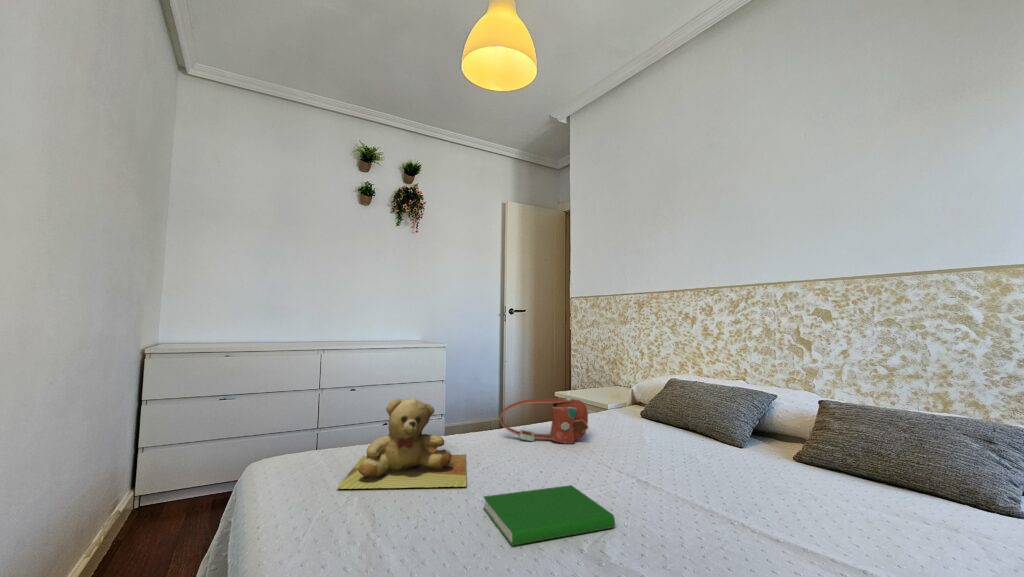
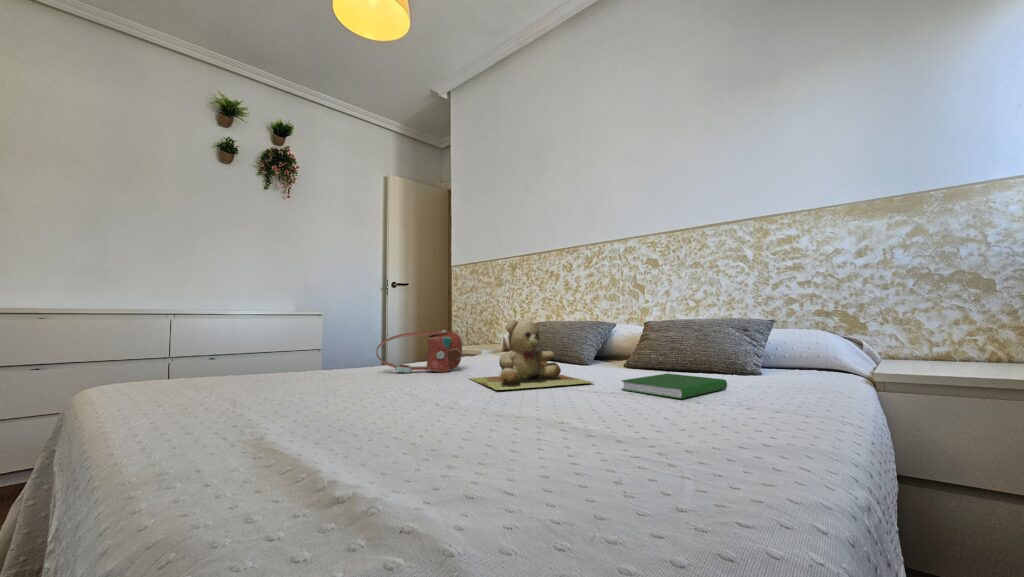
teddy bear: present [337,398,466,489] -> present [469,319,594,390]
hardcover book: present [483,485,615,546] -> present [622,374,727,399]

